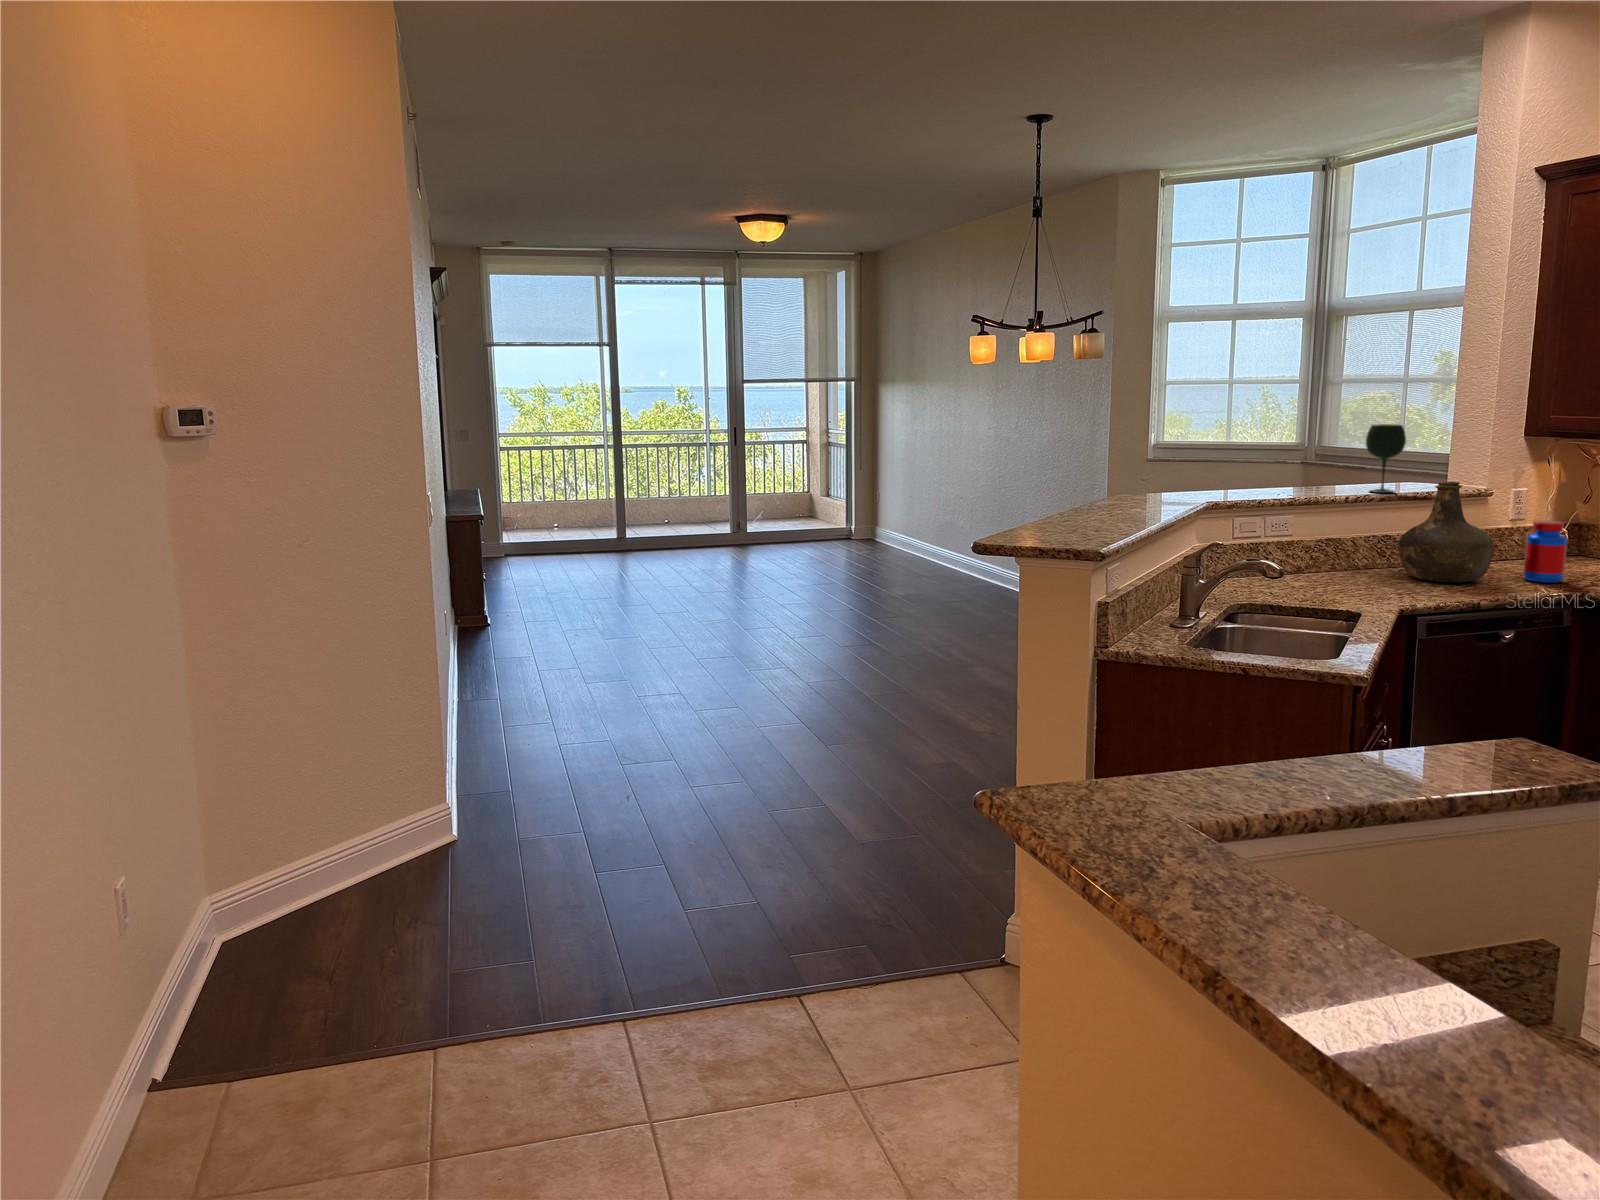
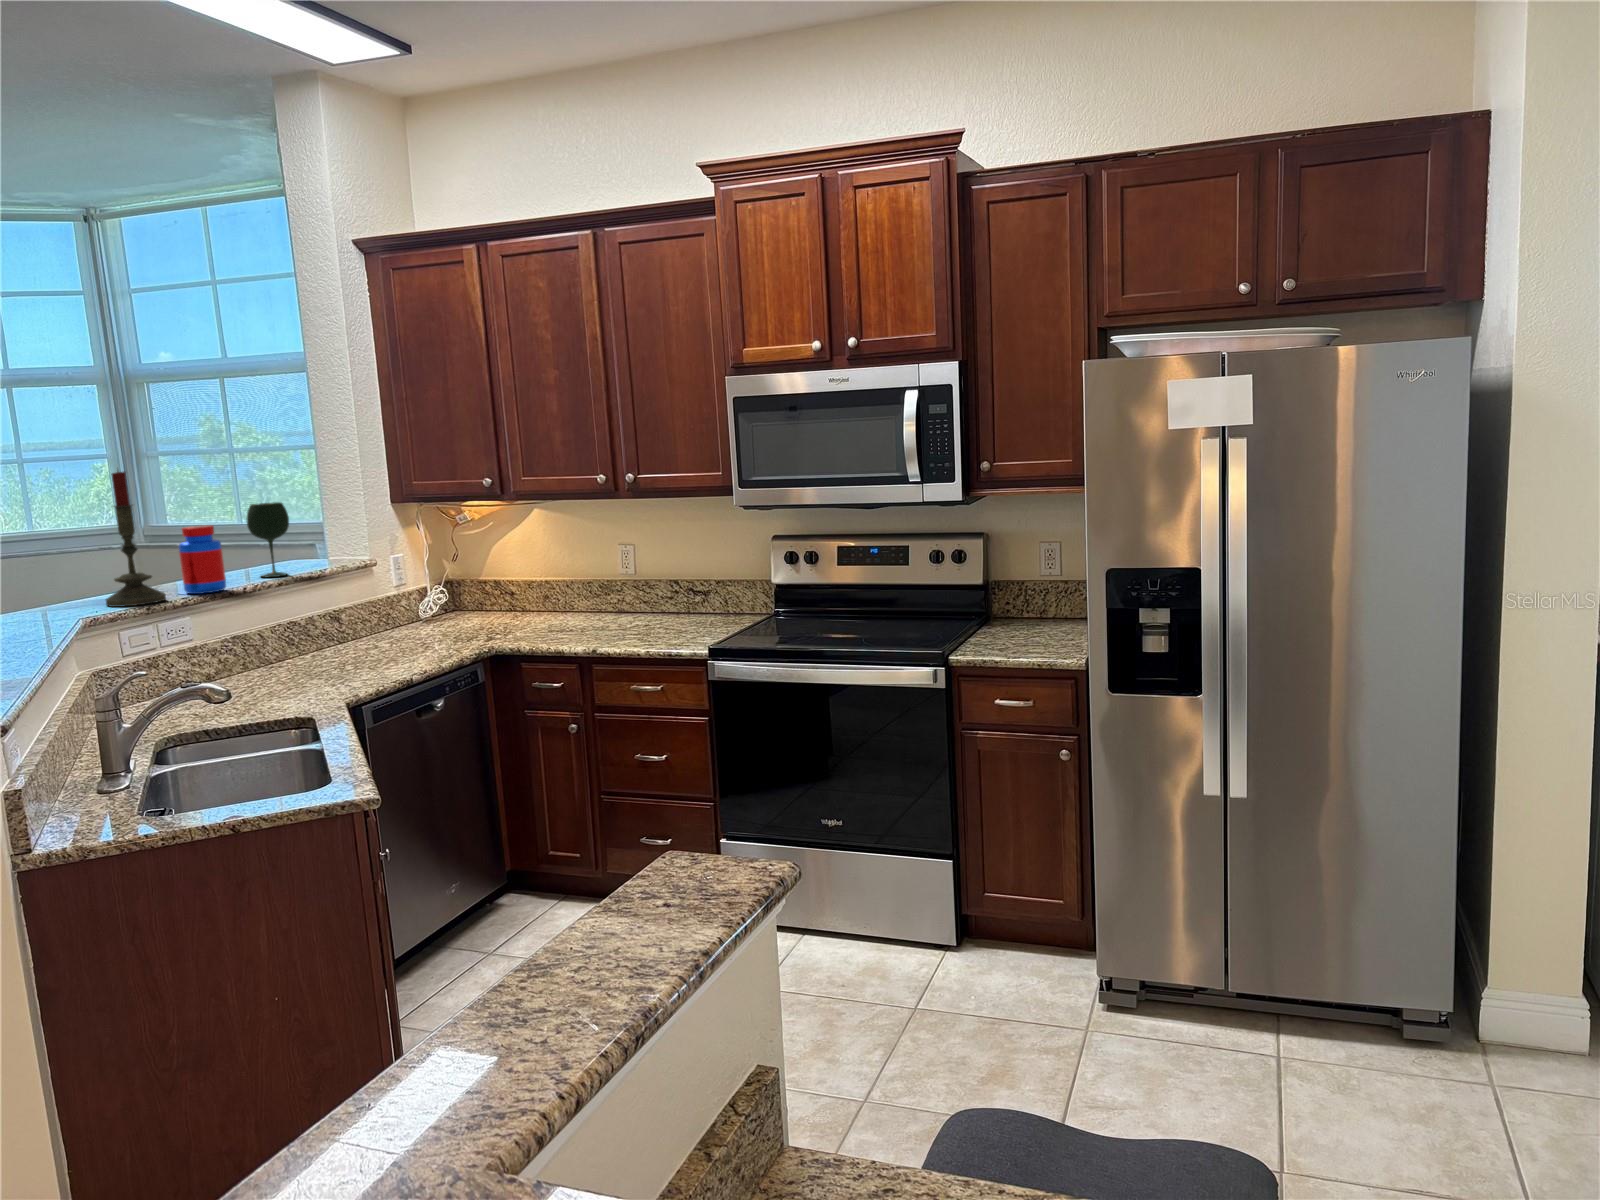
candle: none [1229,384,1276,499] -> present [106,471,166,607]
bottle: present [1399,482,1493,582] -> none [311,557,403,662]
jar: present [1523,521,1567,583] -> present [179,525,226,594]

